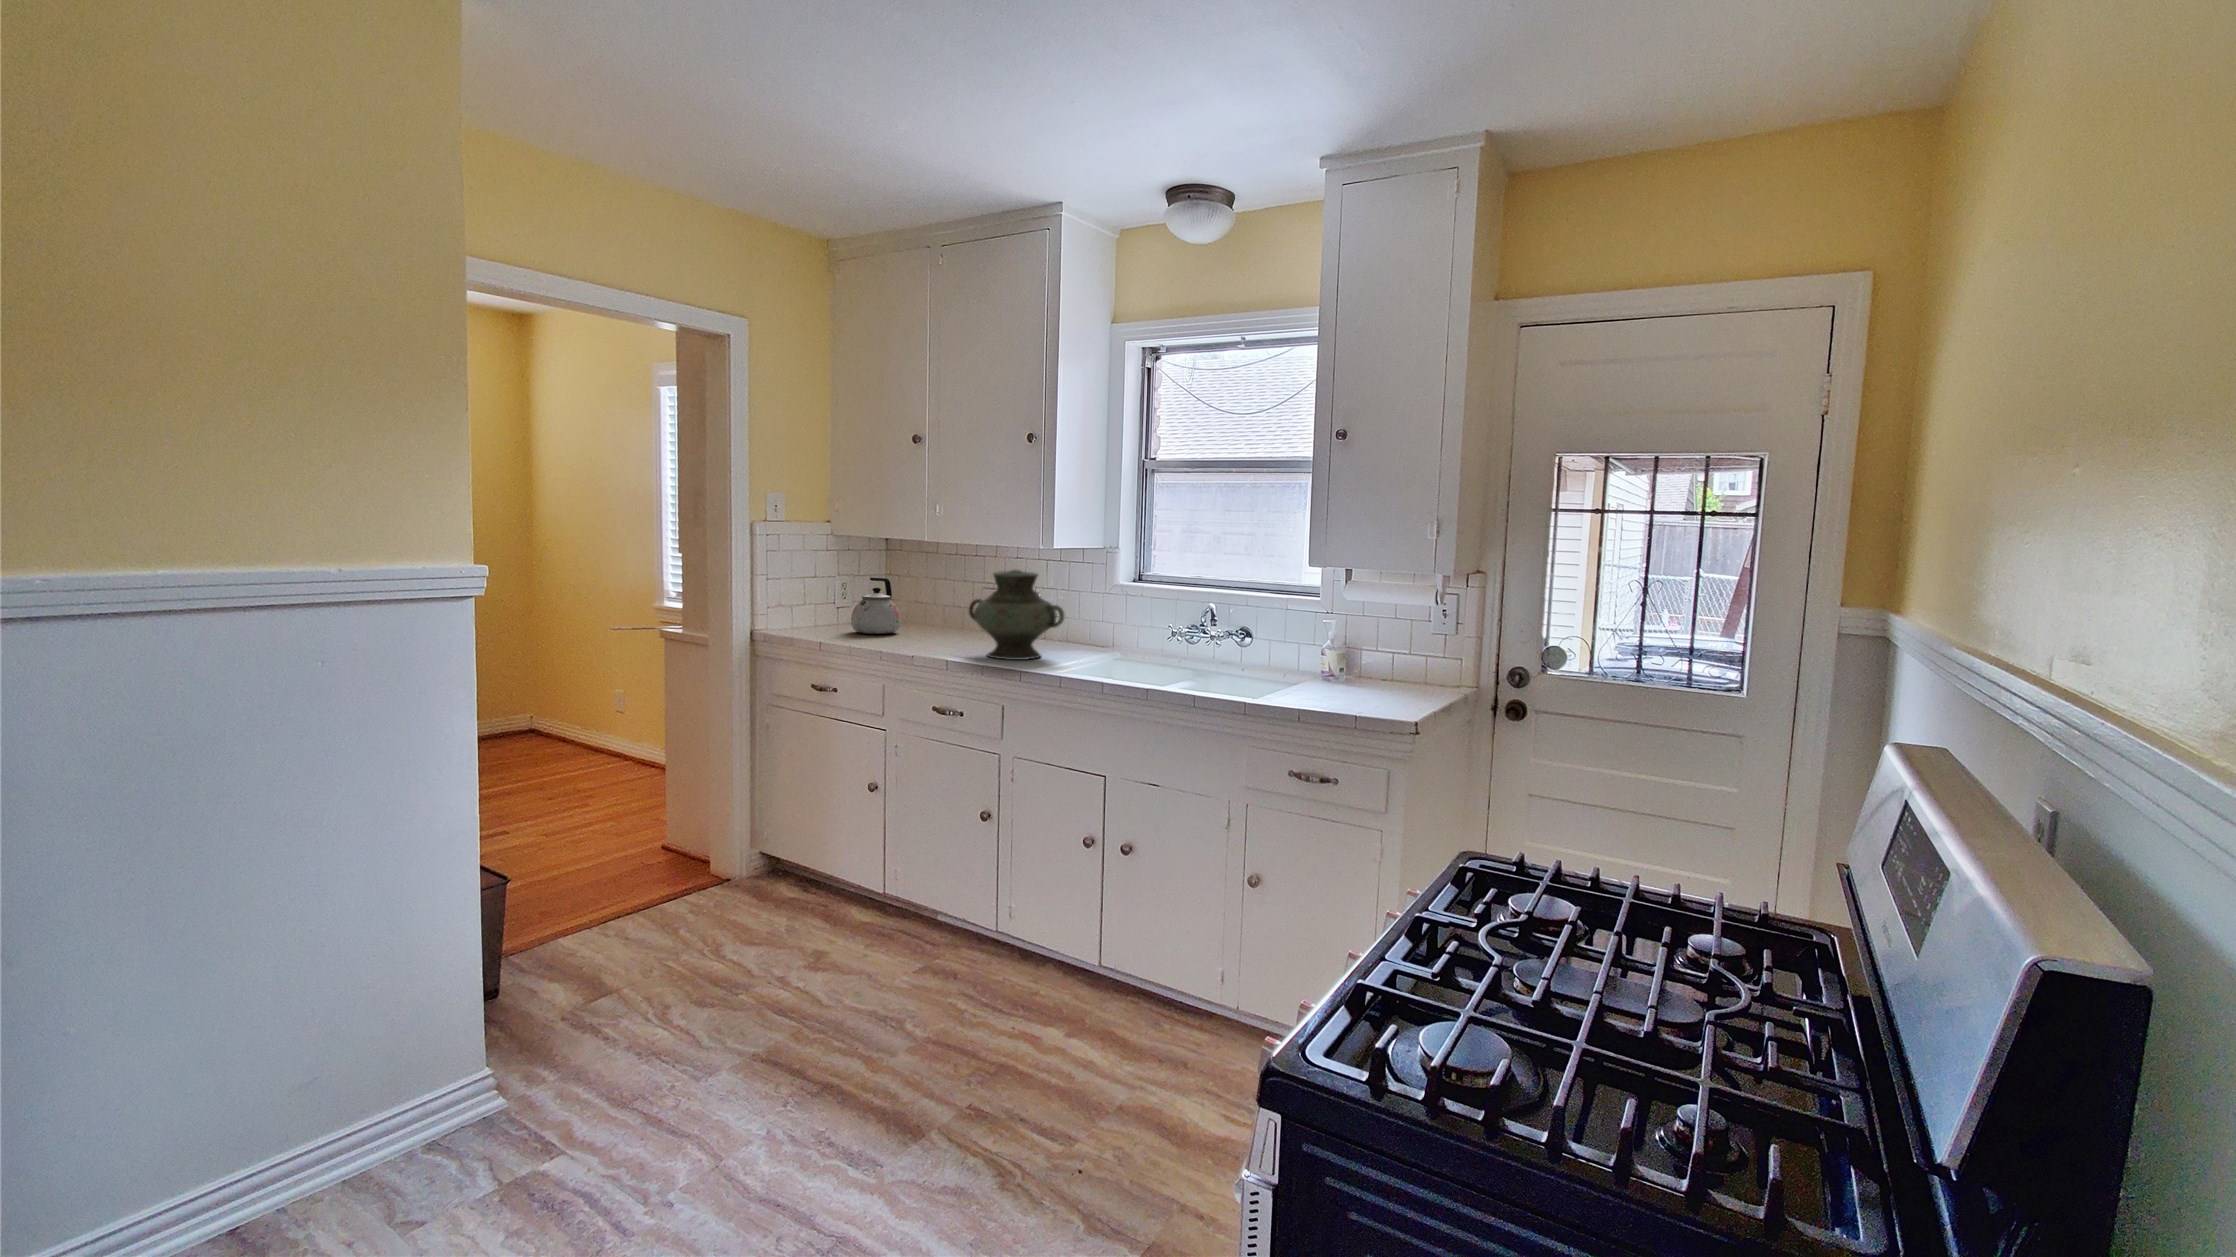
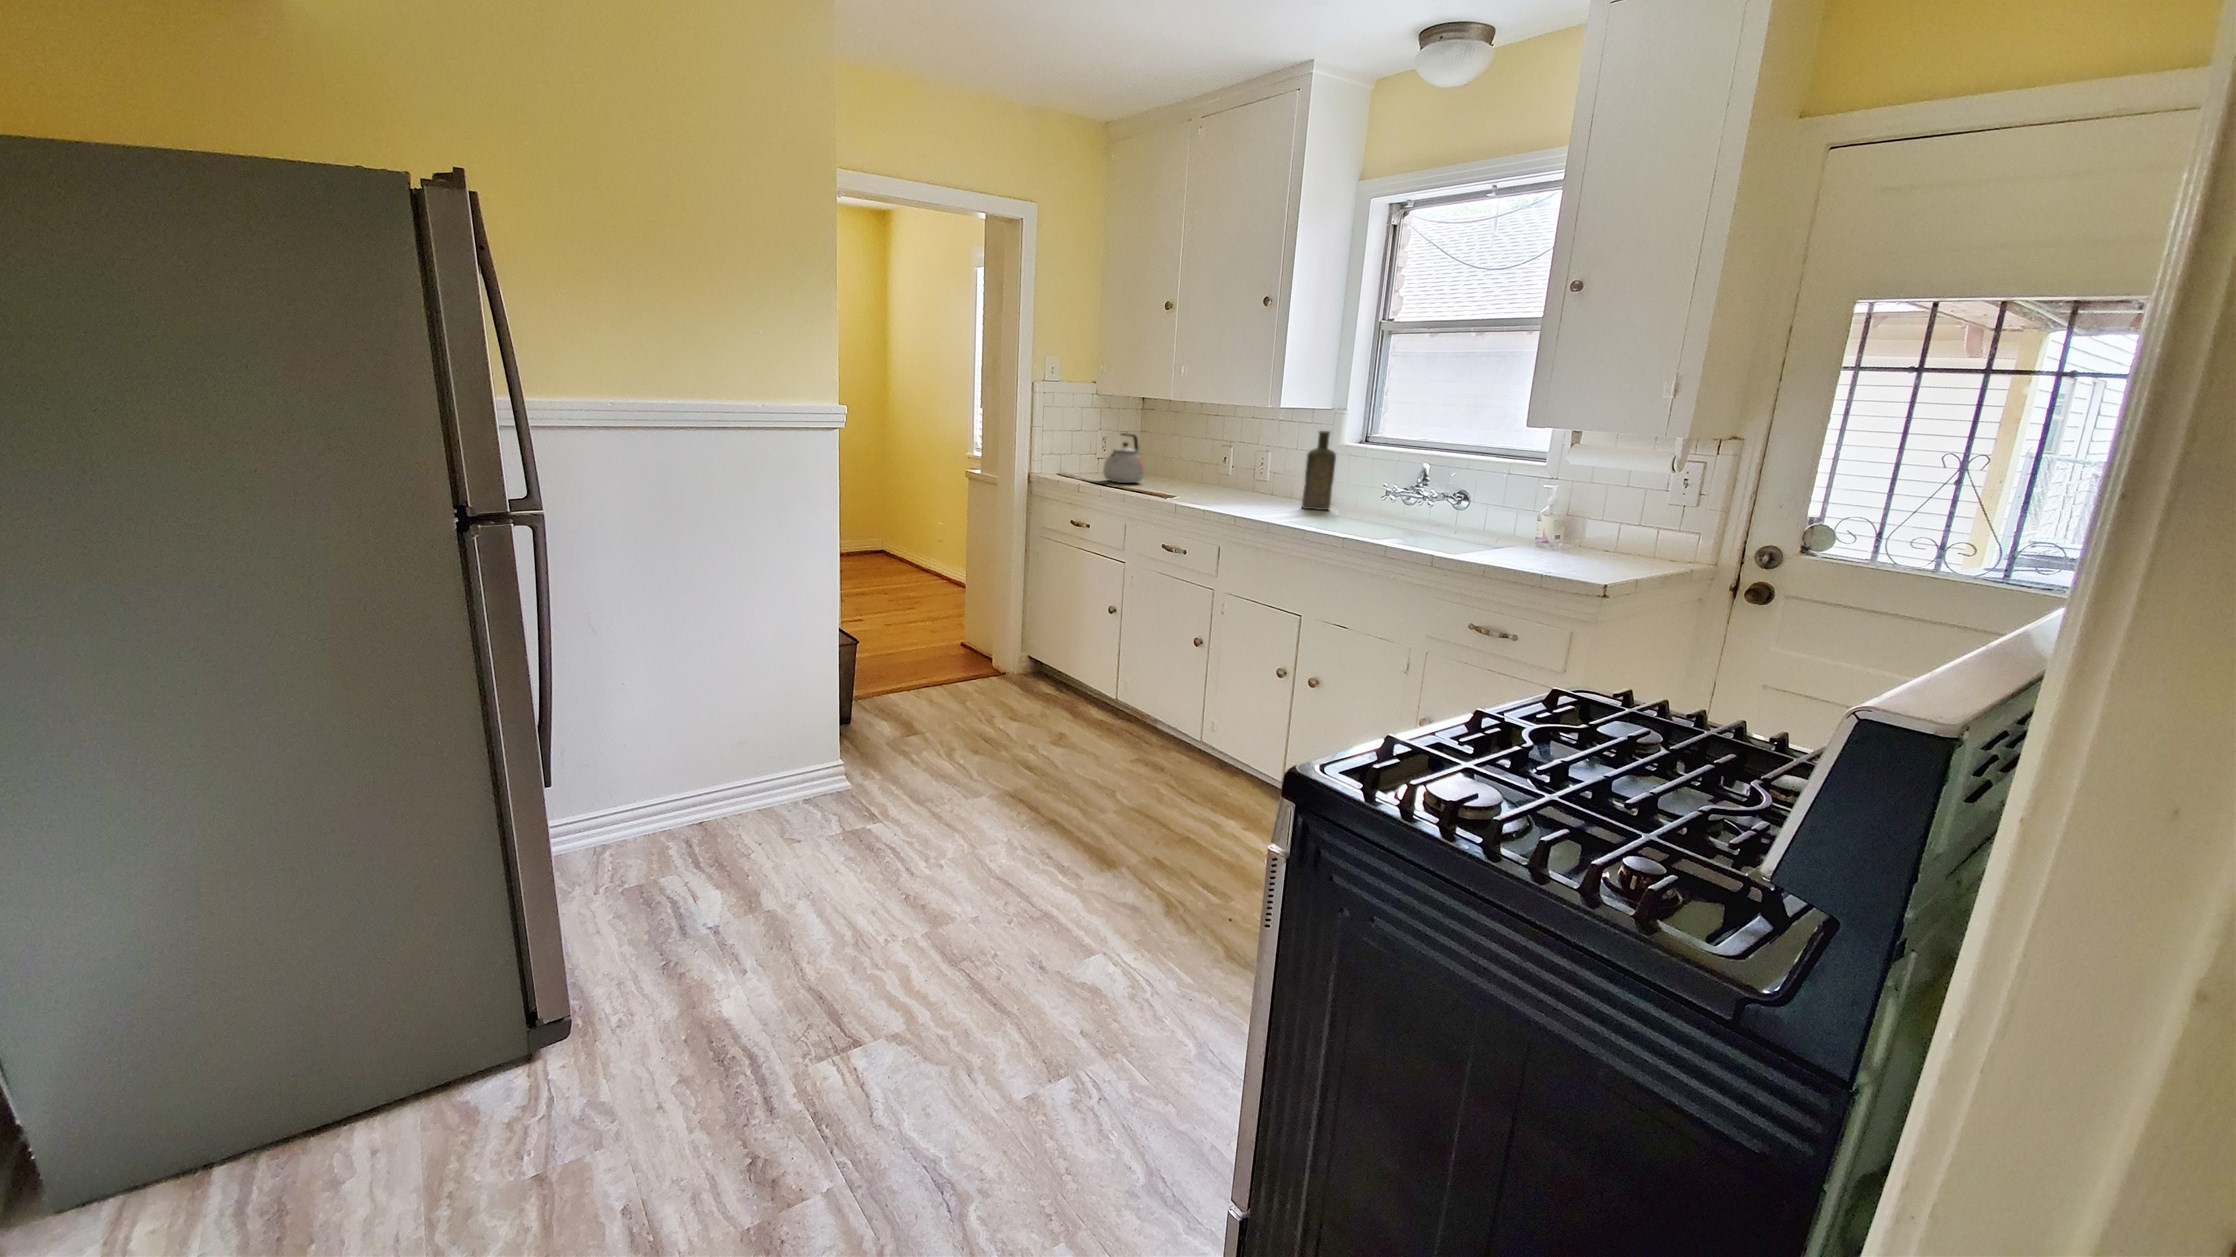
vase: present [969,570,1064,660] -> none [1197,427,1281,510]
bottle: none [1077,570,1114,653] -> present [1302,431,1336,510]

